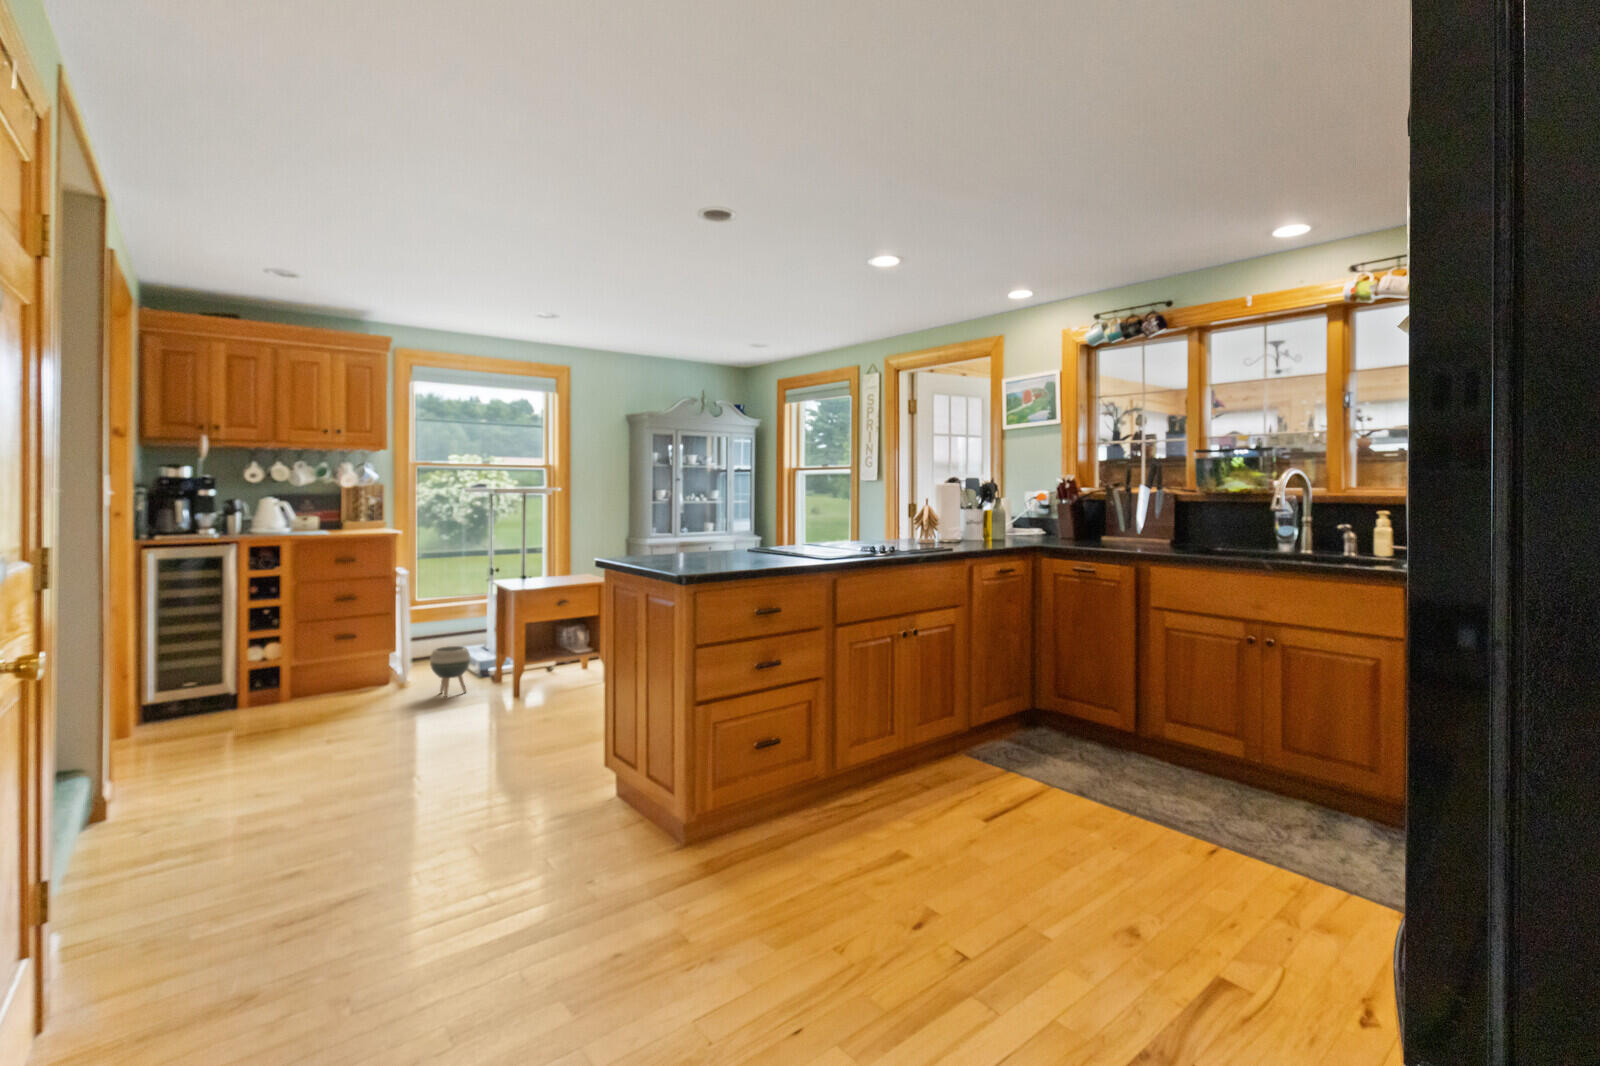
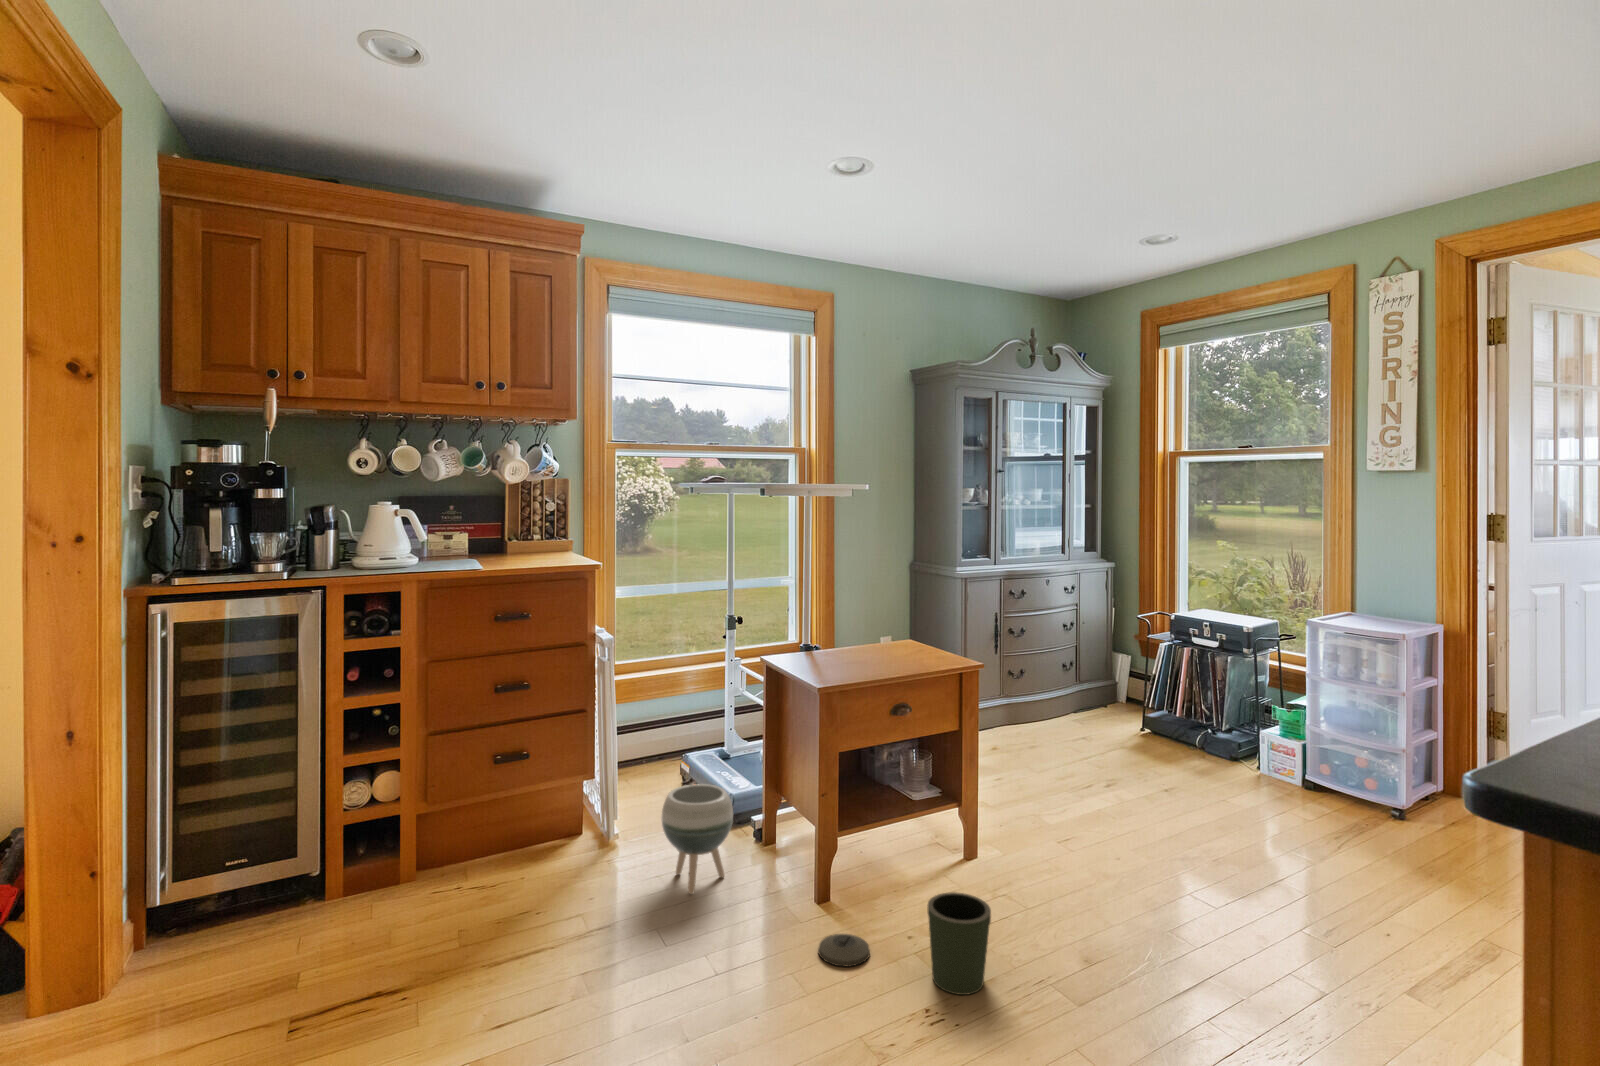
trash can: none [501,677,576,716] -> present [818,892,991,995]

